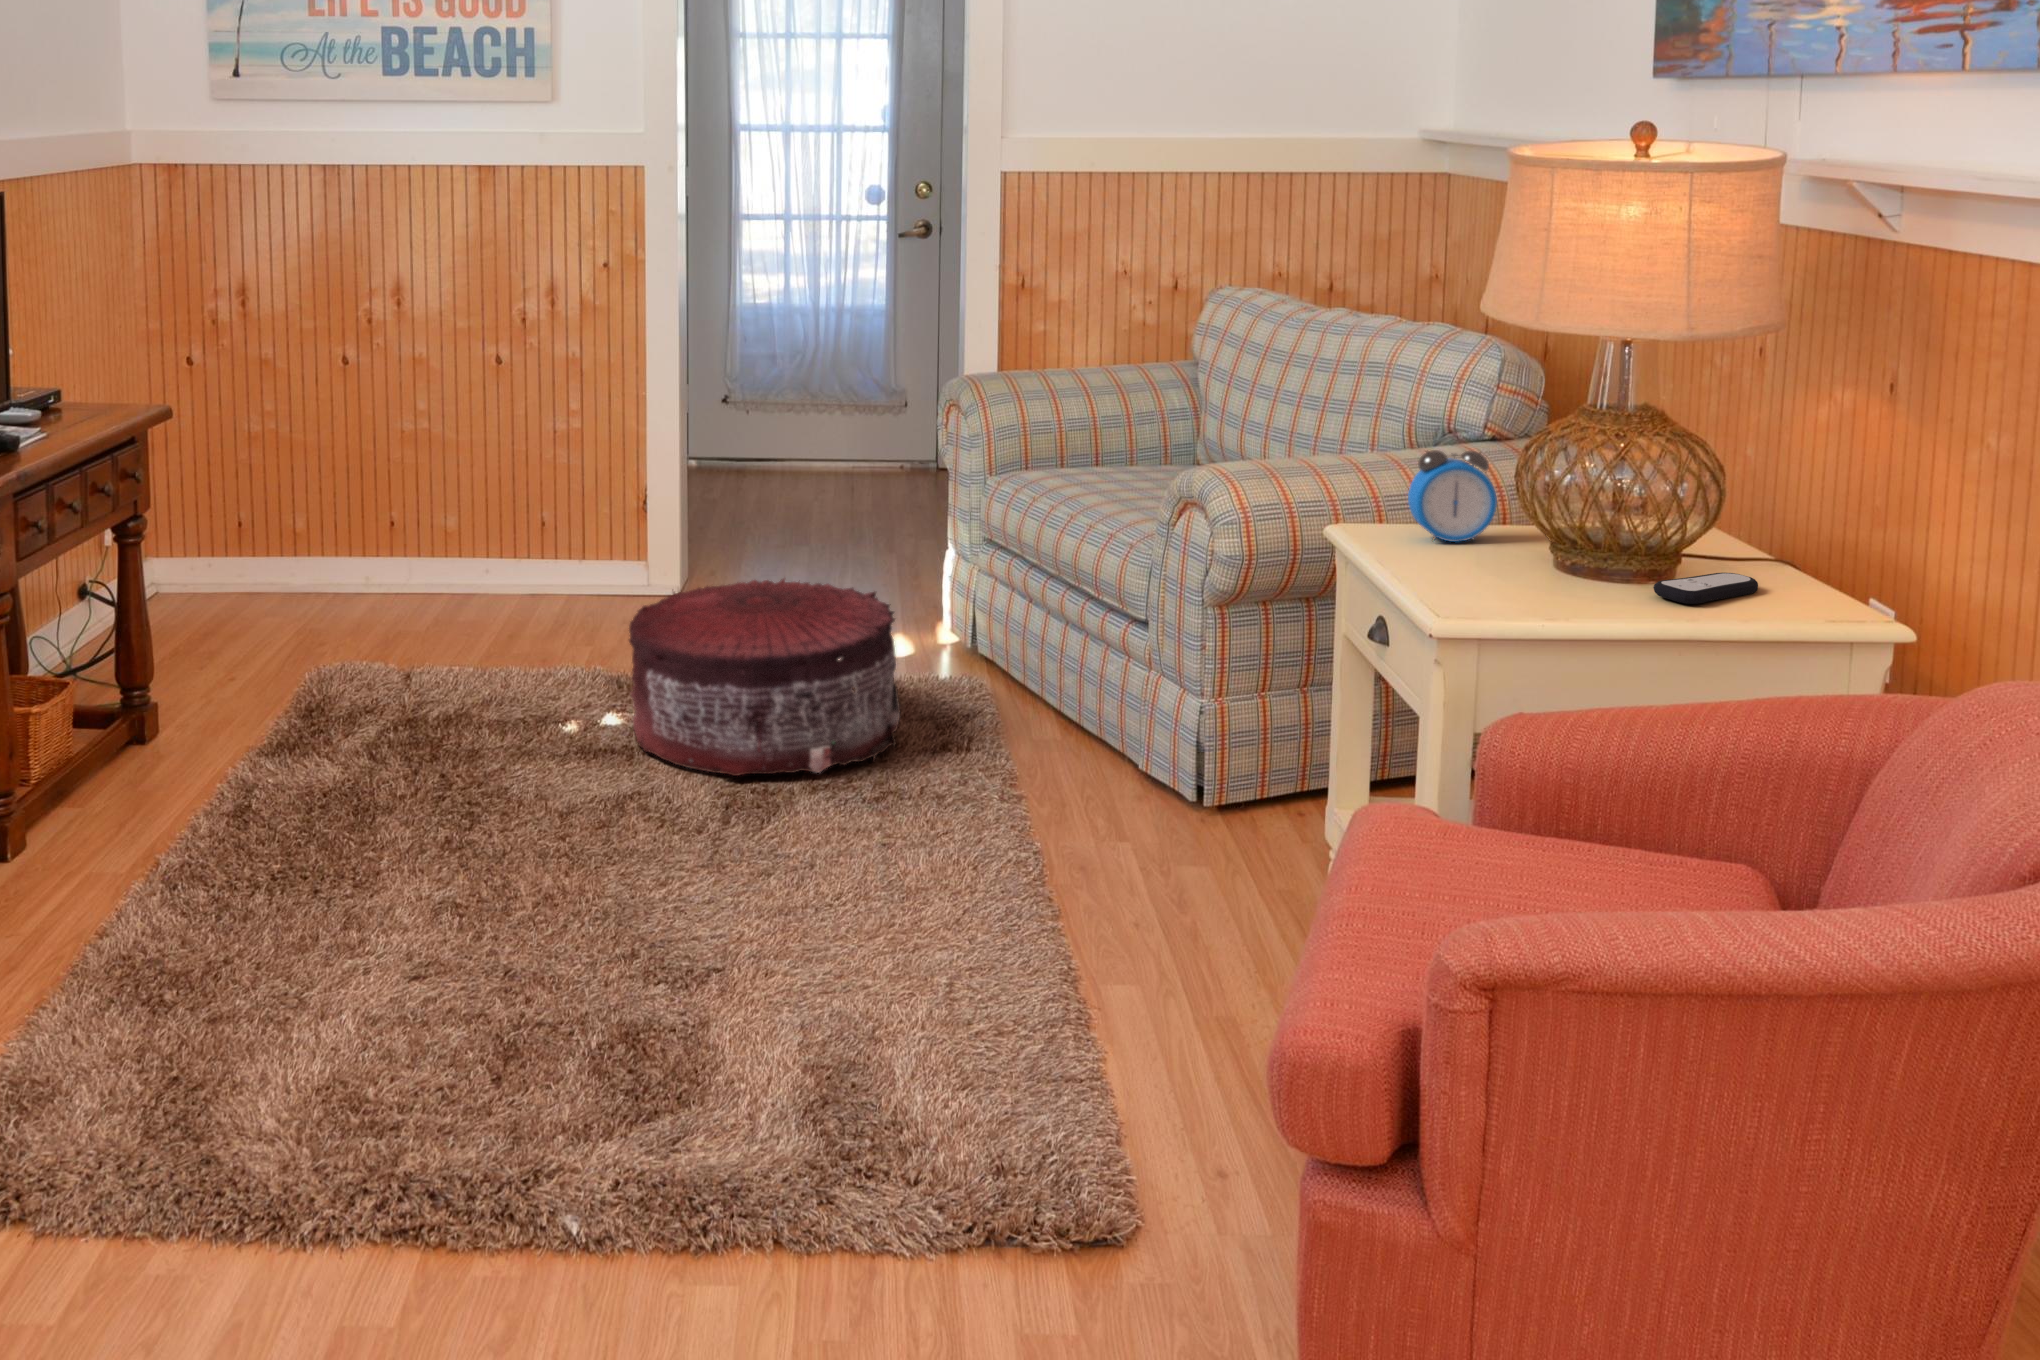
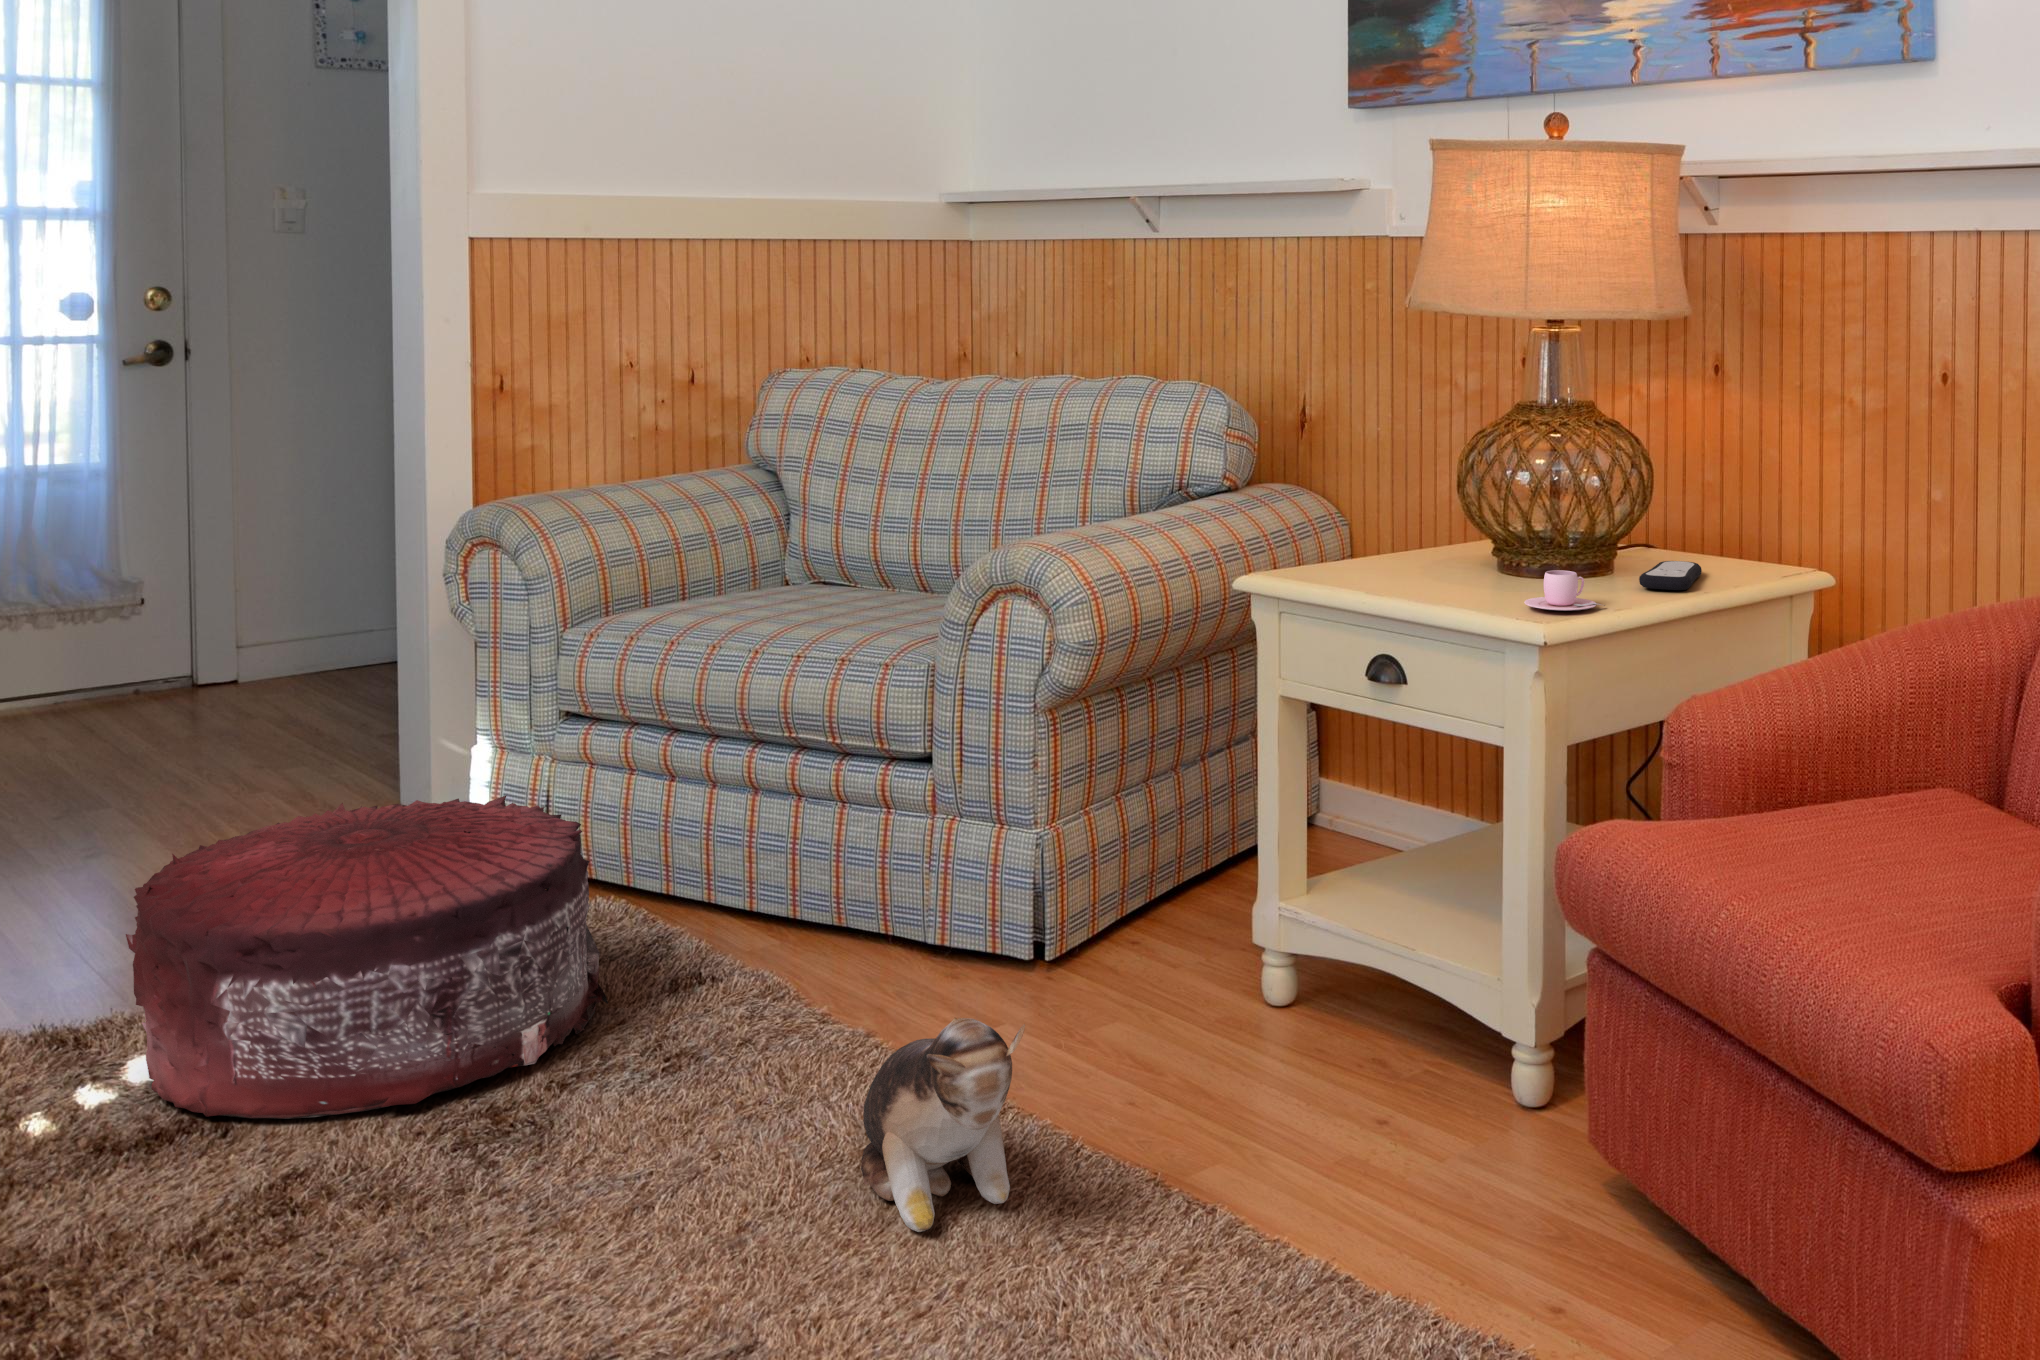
alarm clock: present [1408,450,1497,542] -> none [1327,476,1415,580]
teacup: none [1498,518,1574,605] -> present [1524,570,1599,611]
plush toy: none [880,805,988,946] -> present [861,1018,1025,1232]

